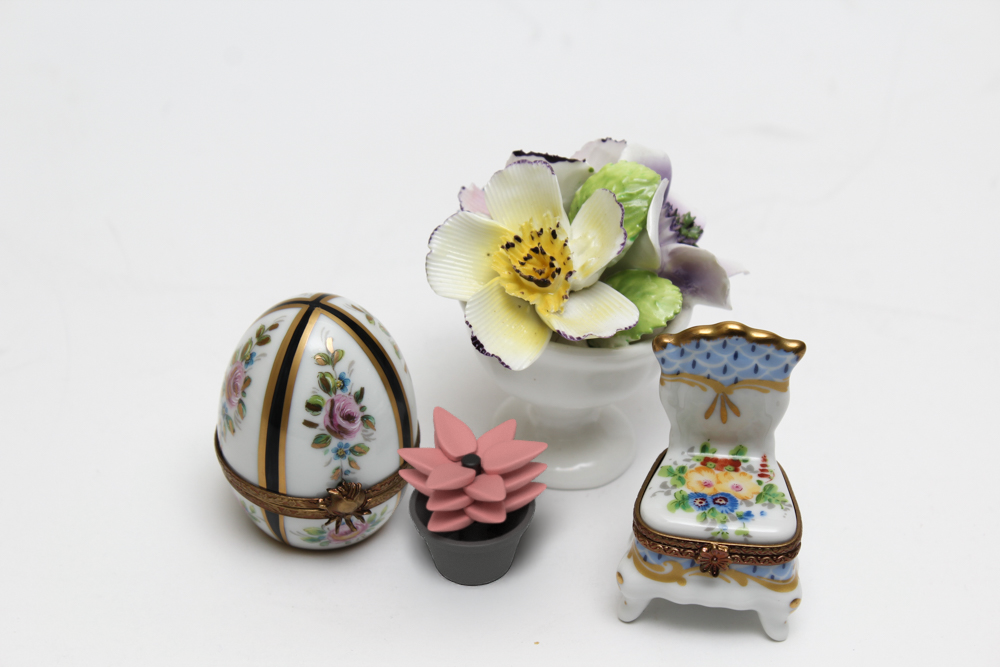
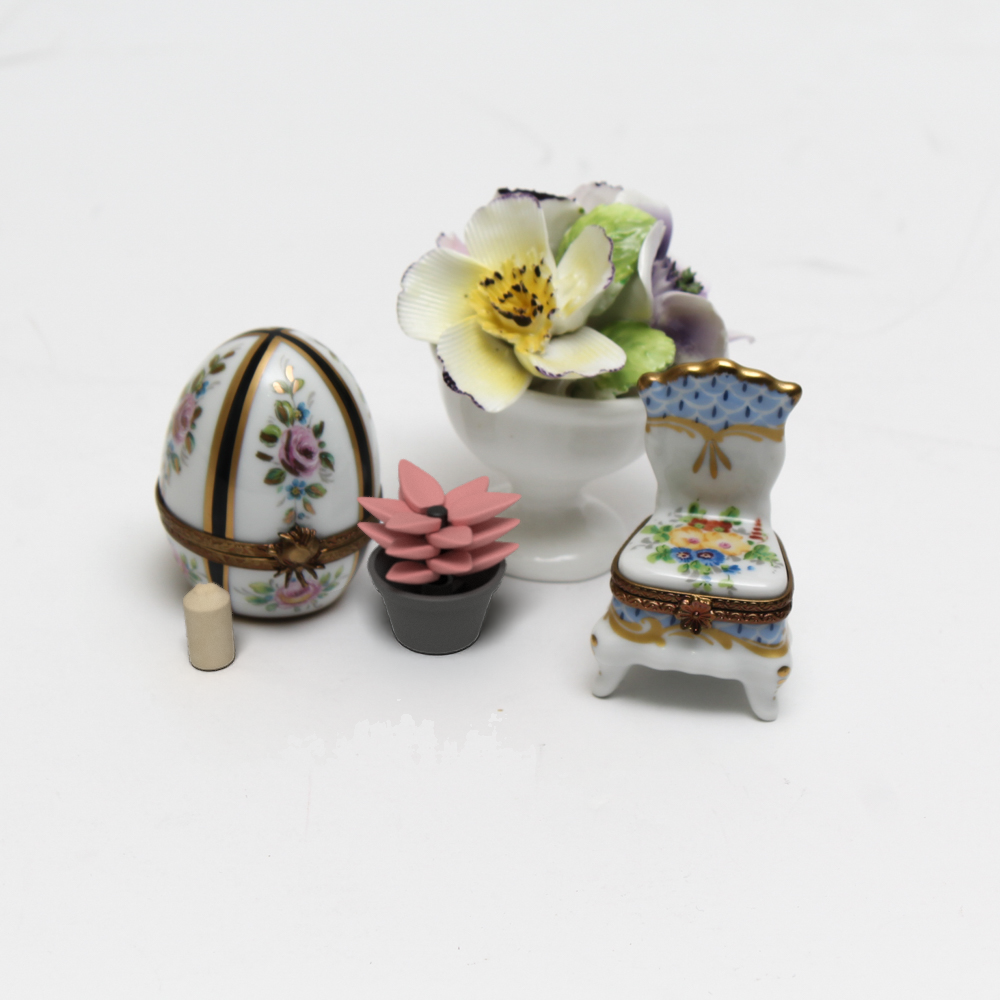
candle: none [243,535,292,613] -> present [183,583,235,670]

